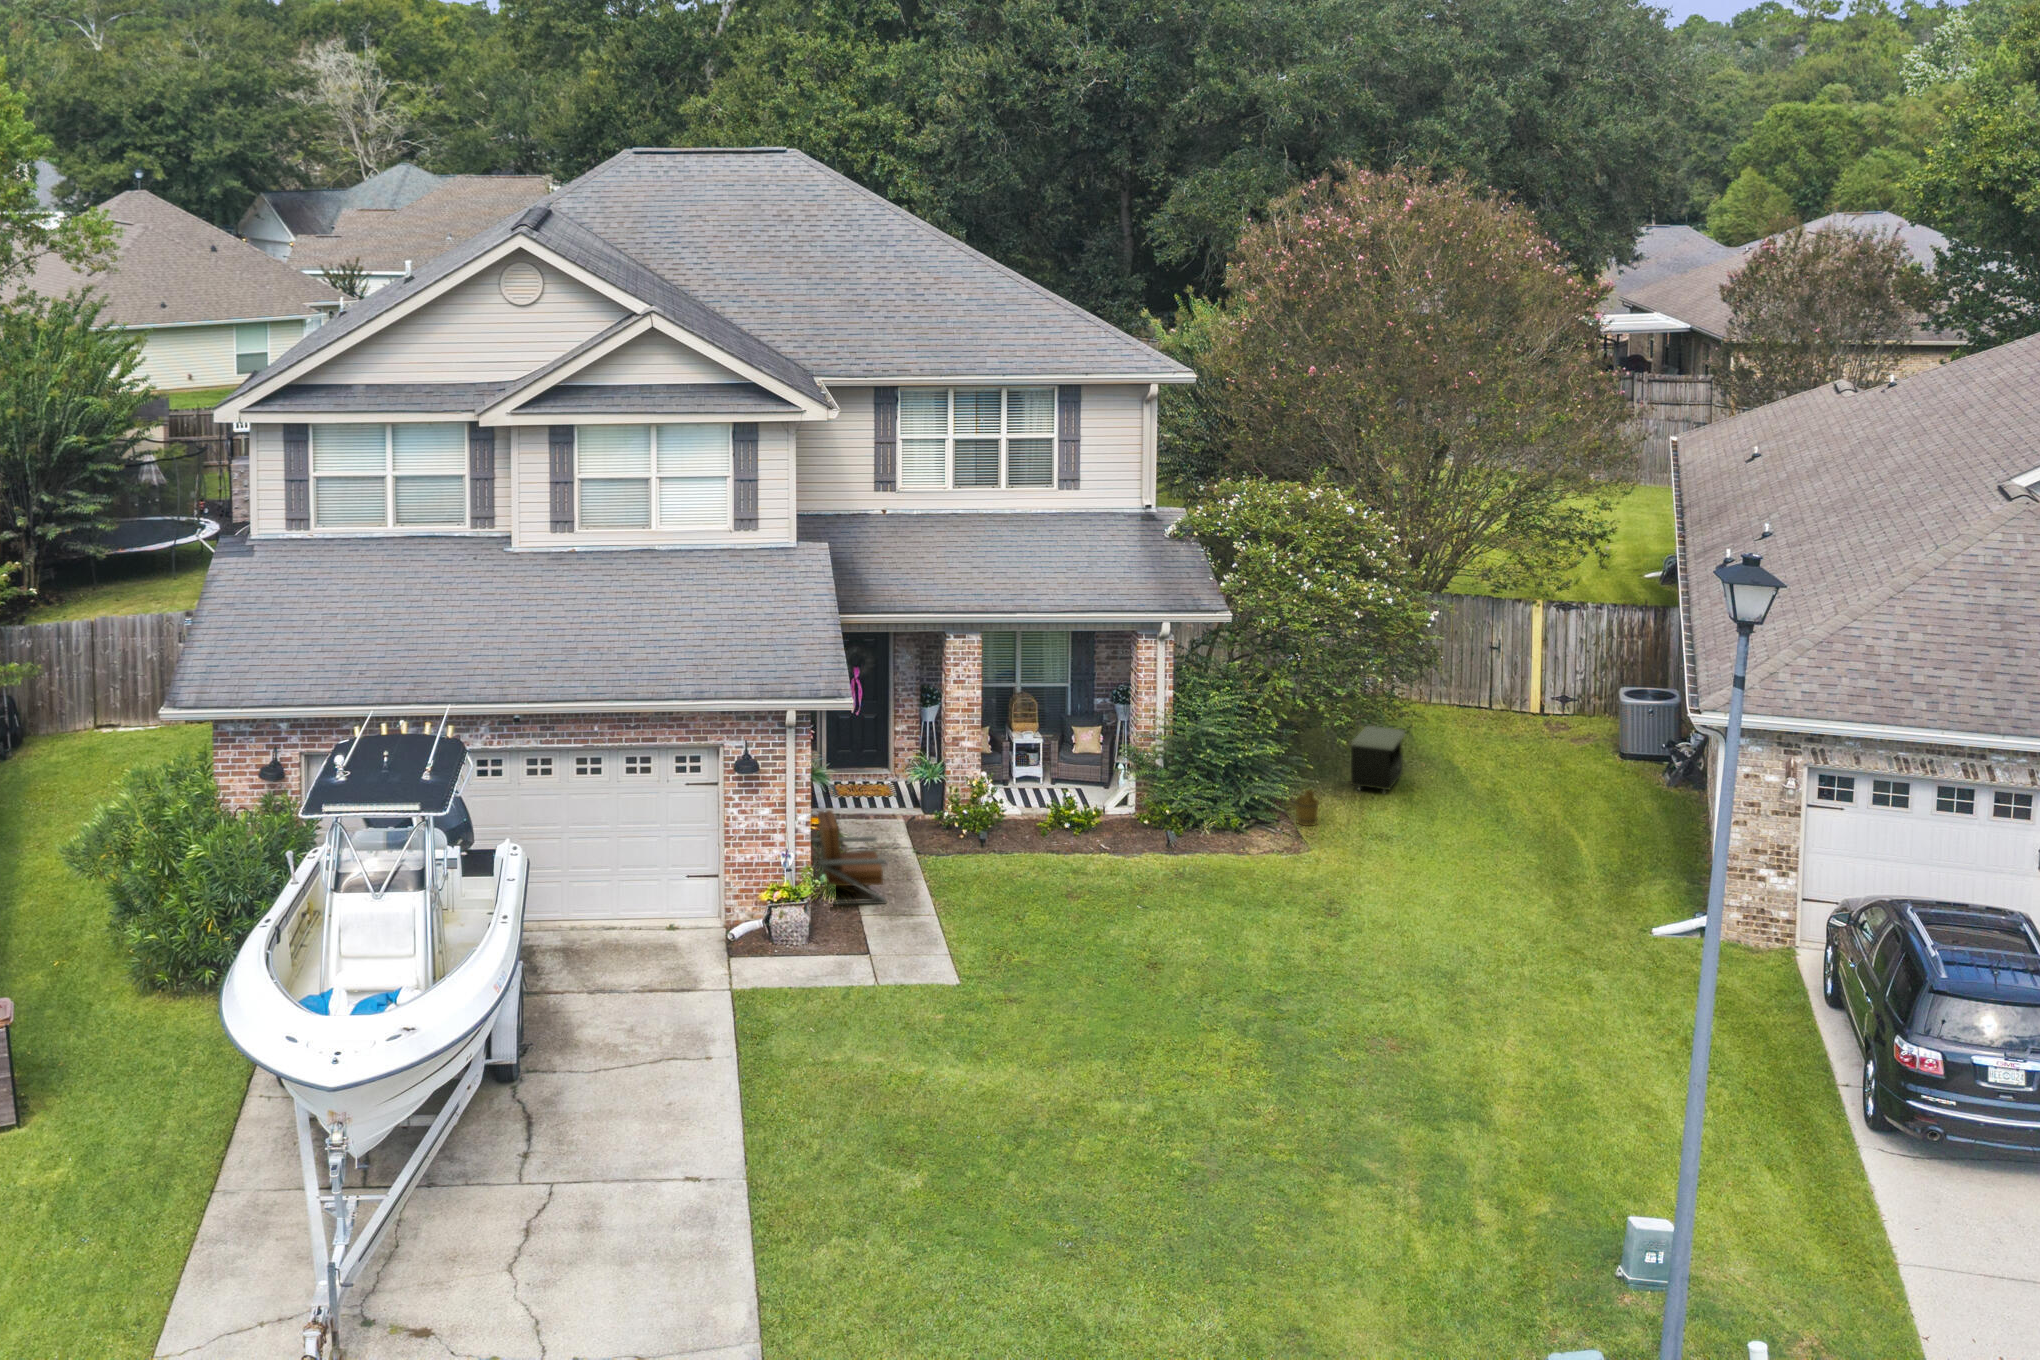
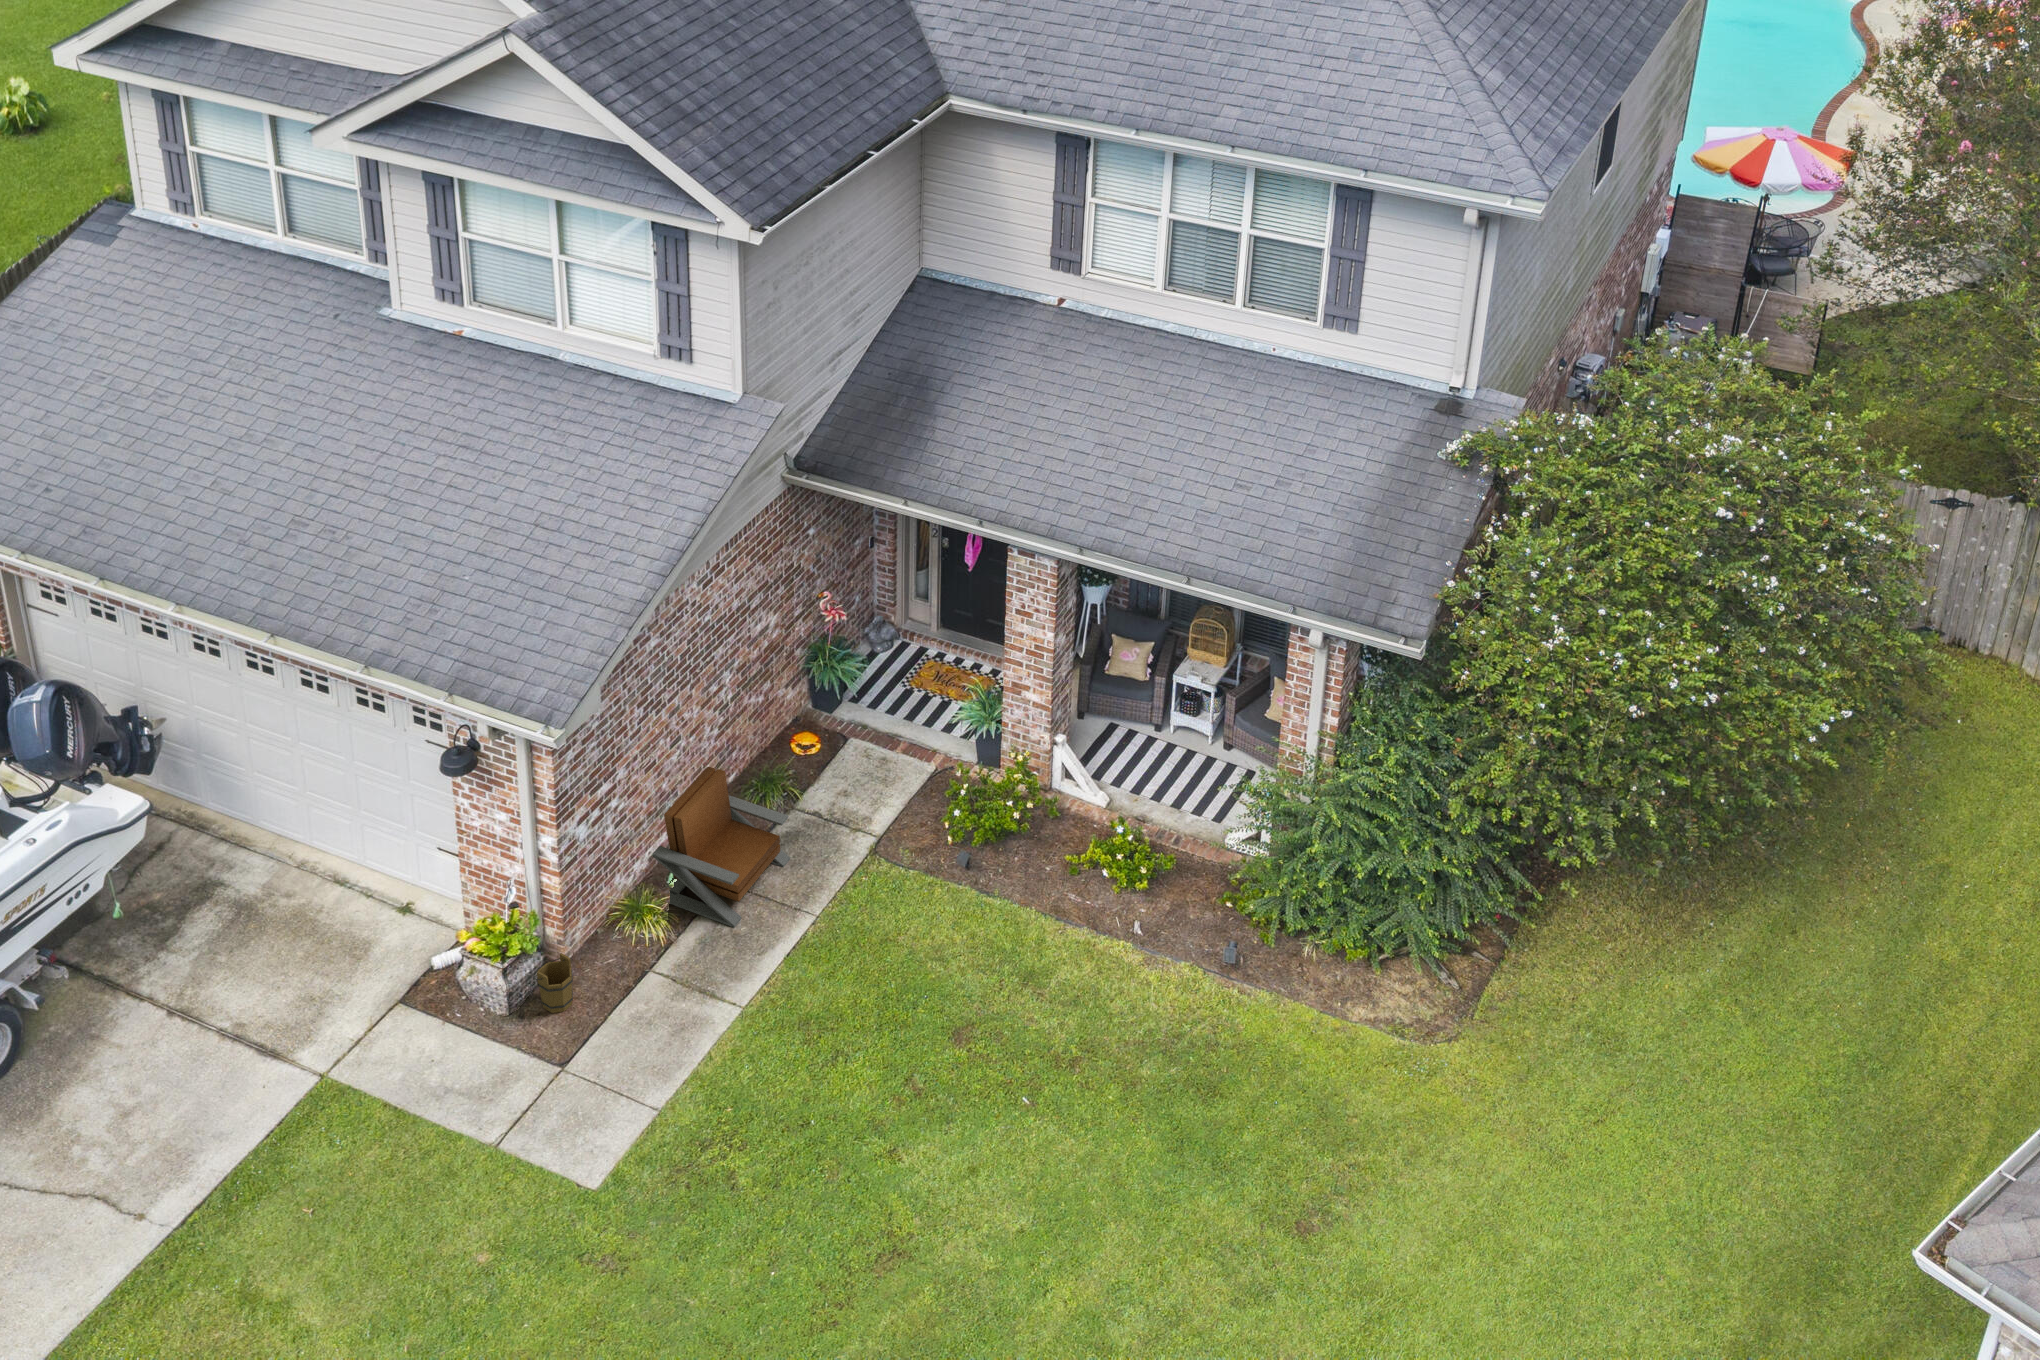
storage bench: present [1351,726,1405,792] -> none [1667,796,1806,924]
bucket: present [1295,790,1319,826] -> present [533,953,573,1013]

